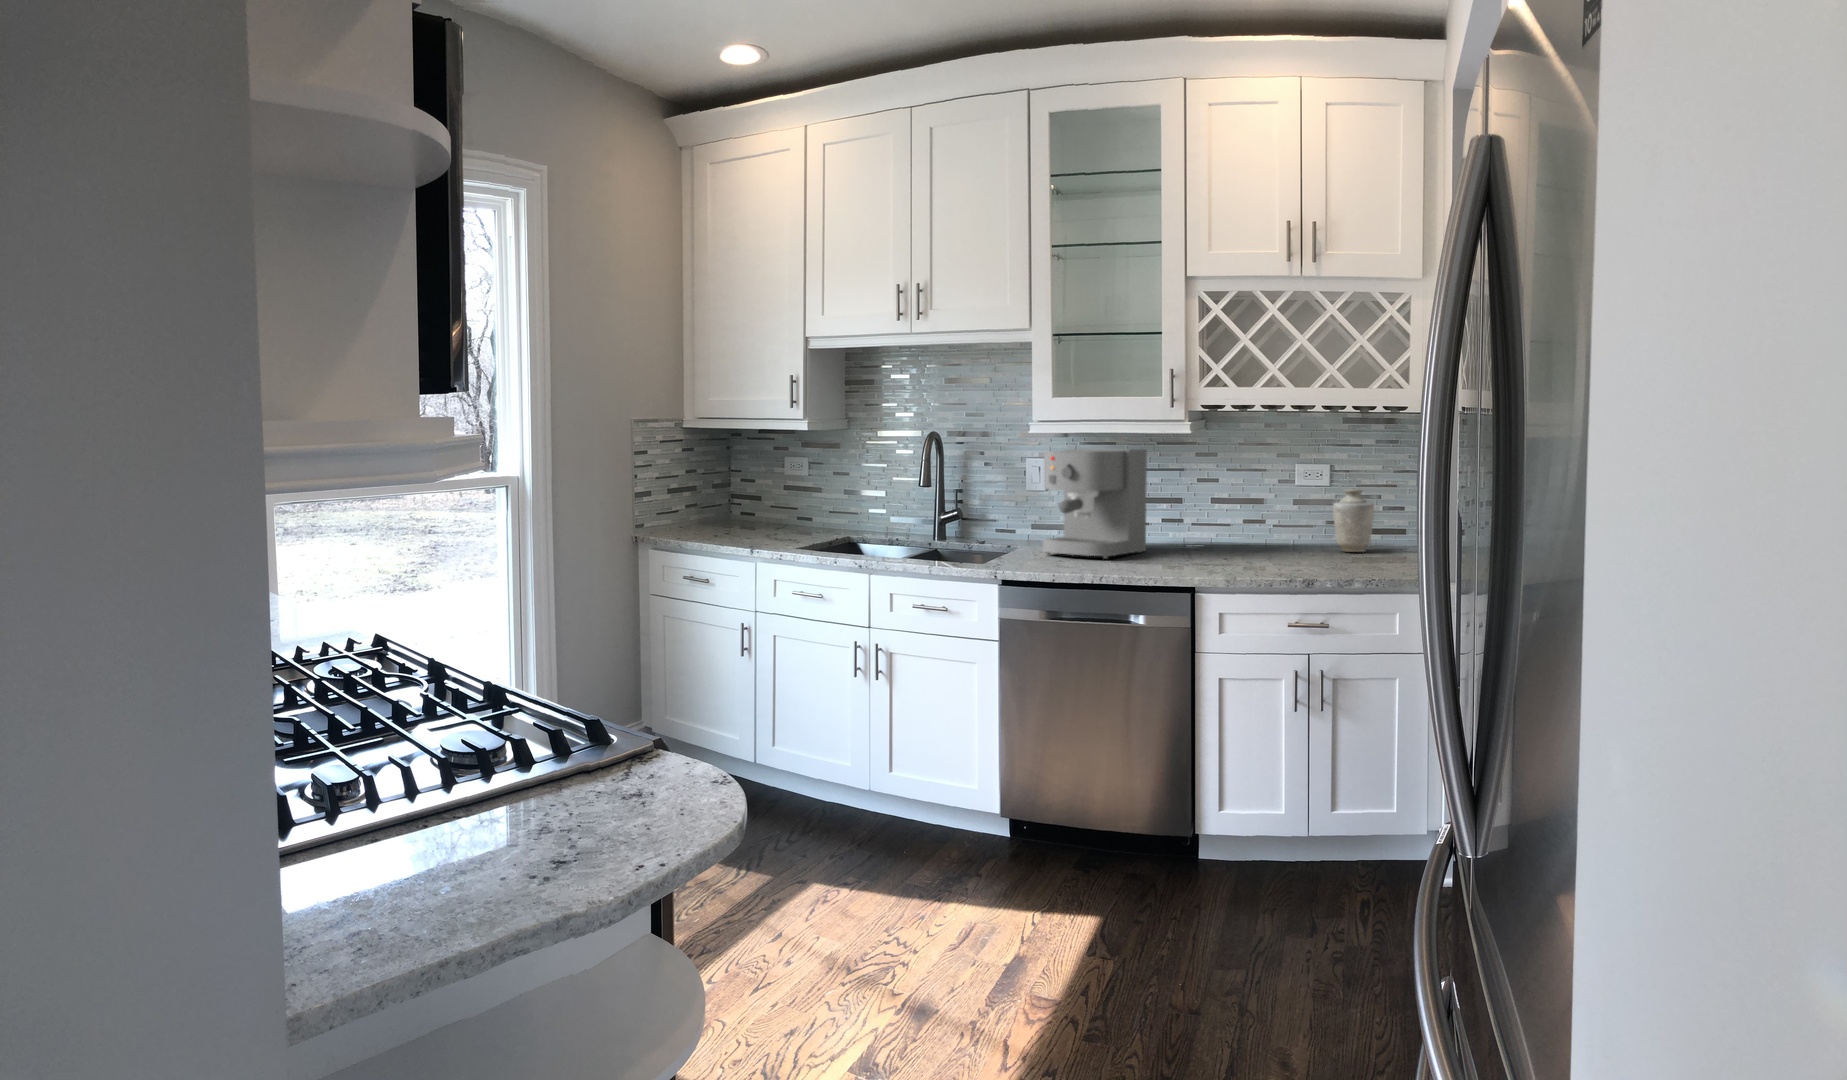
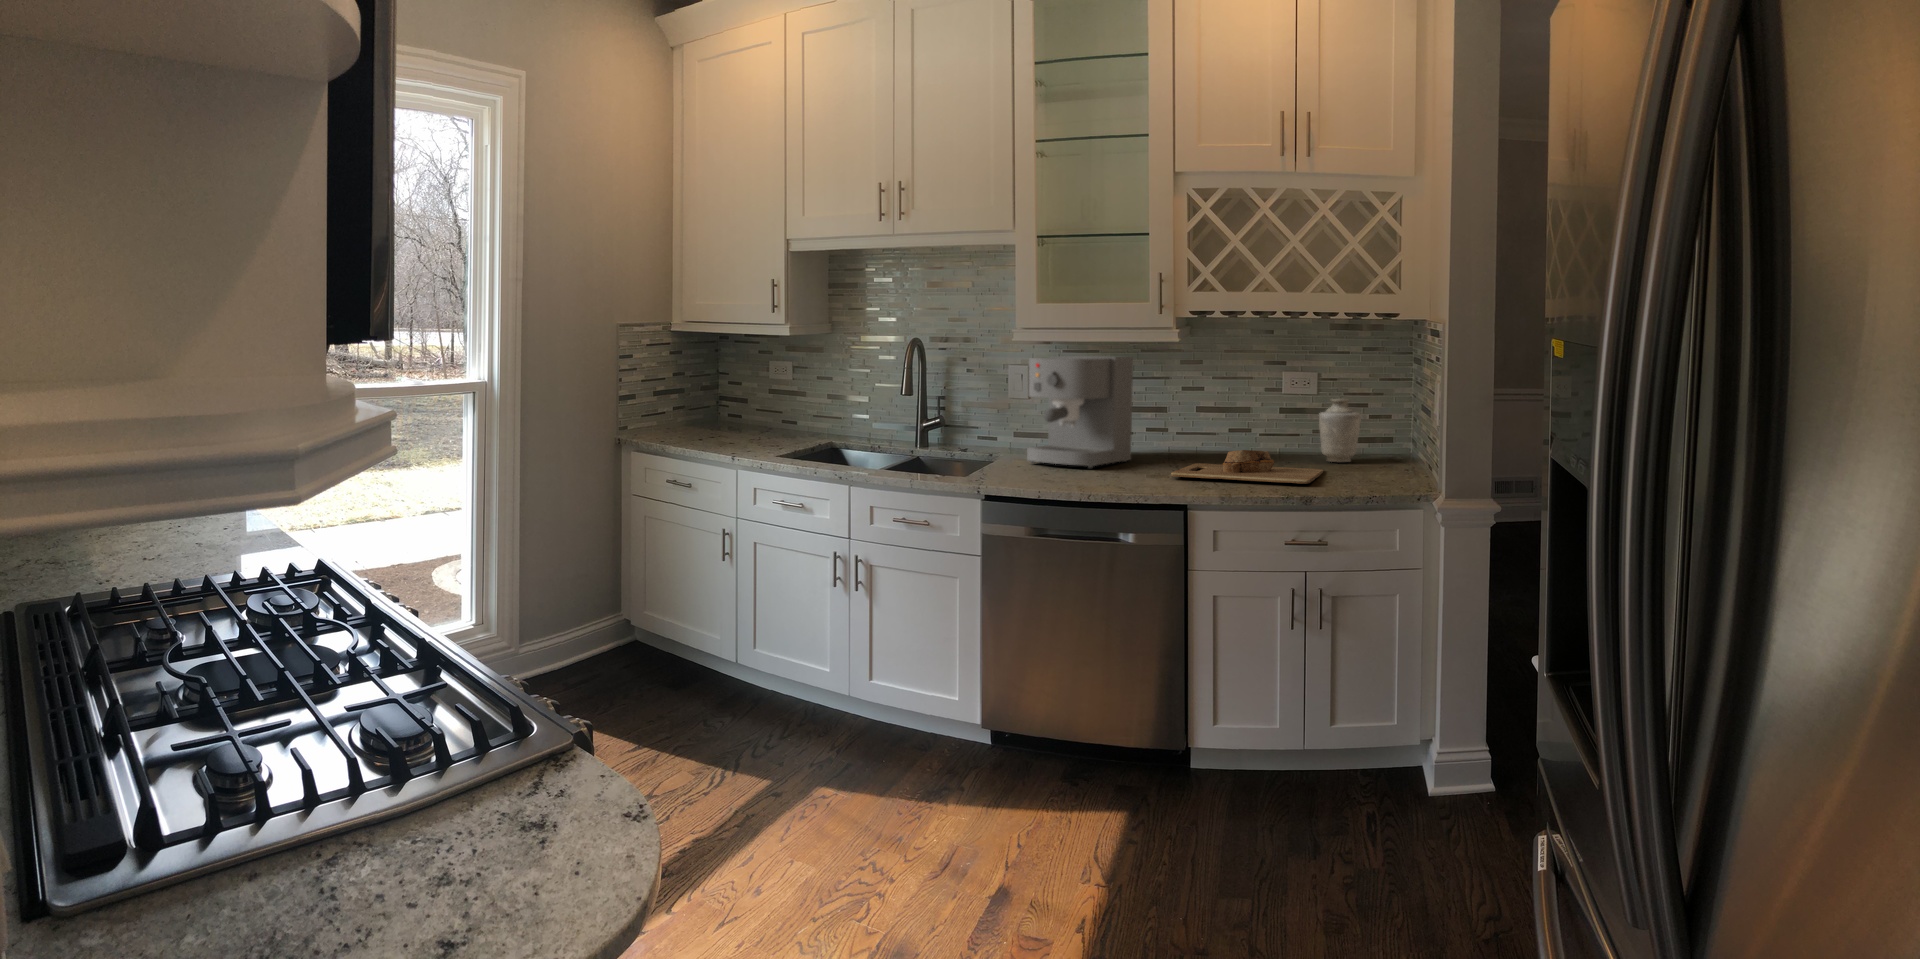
cutting board: none [1185,539,1337,572] -> present [1171,450,1323,484]

